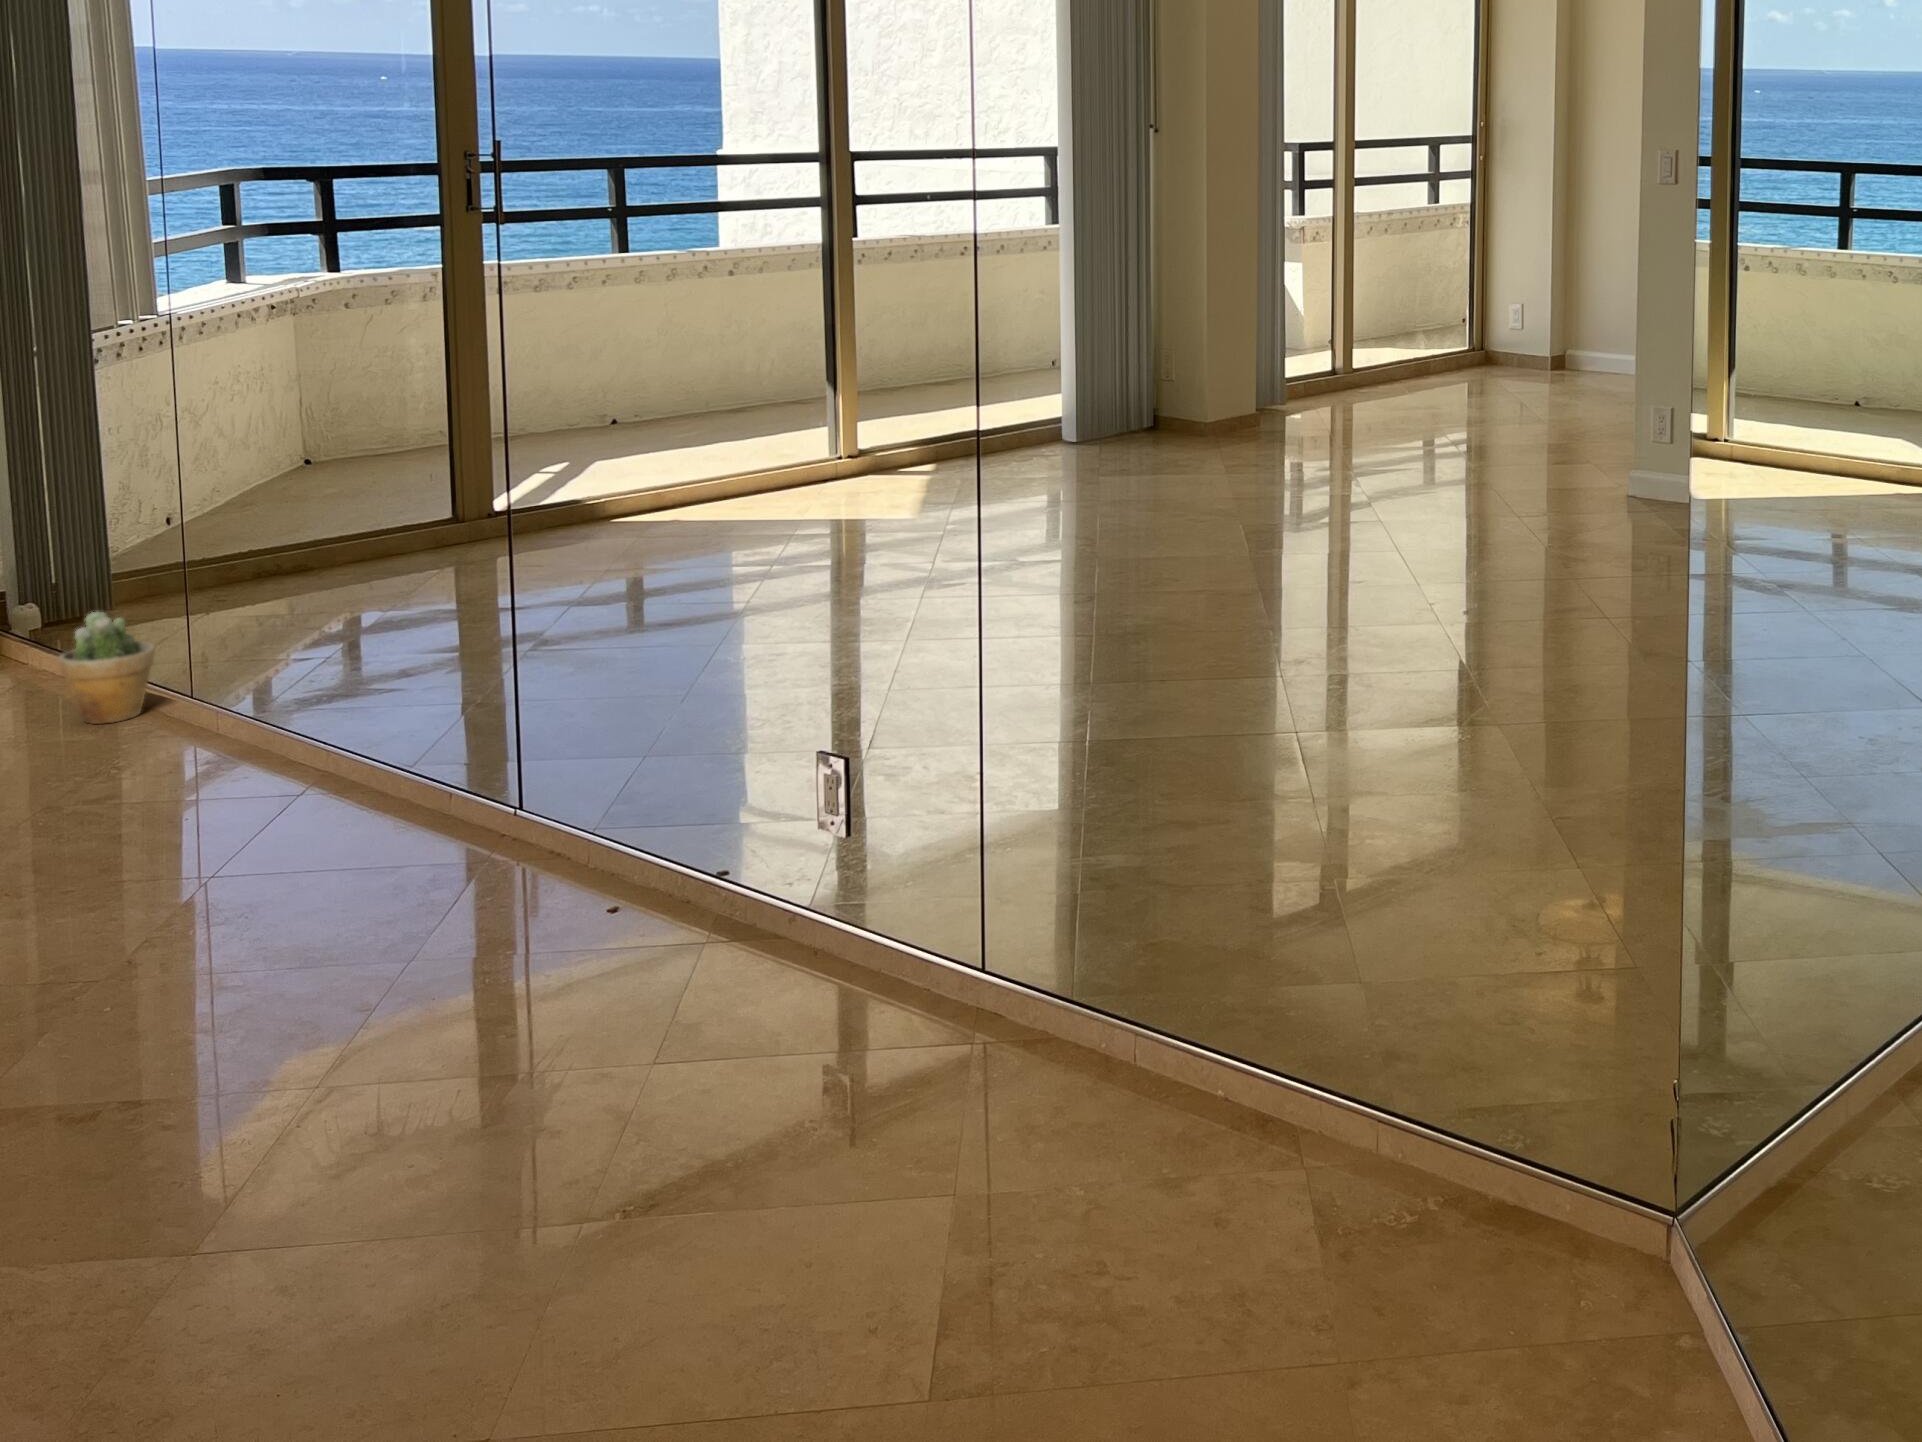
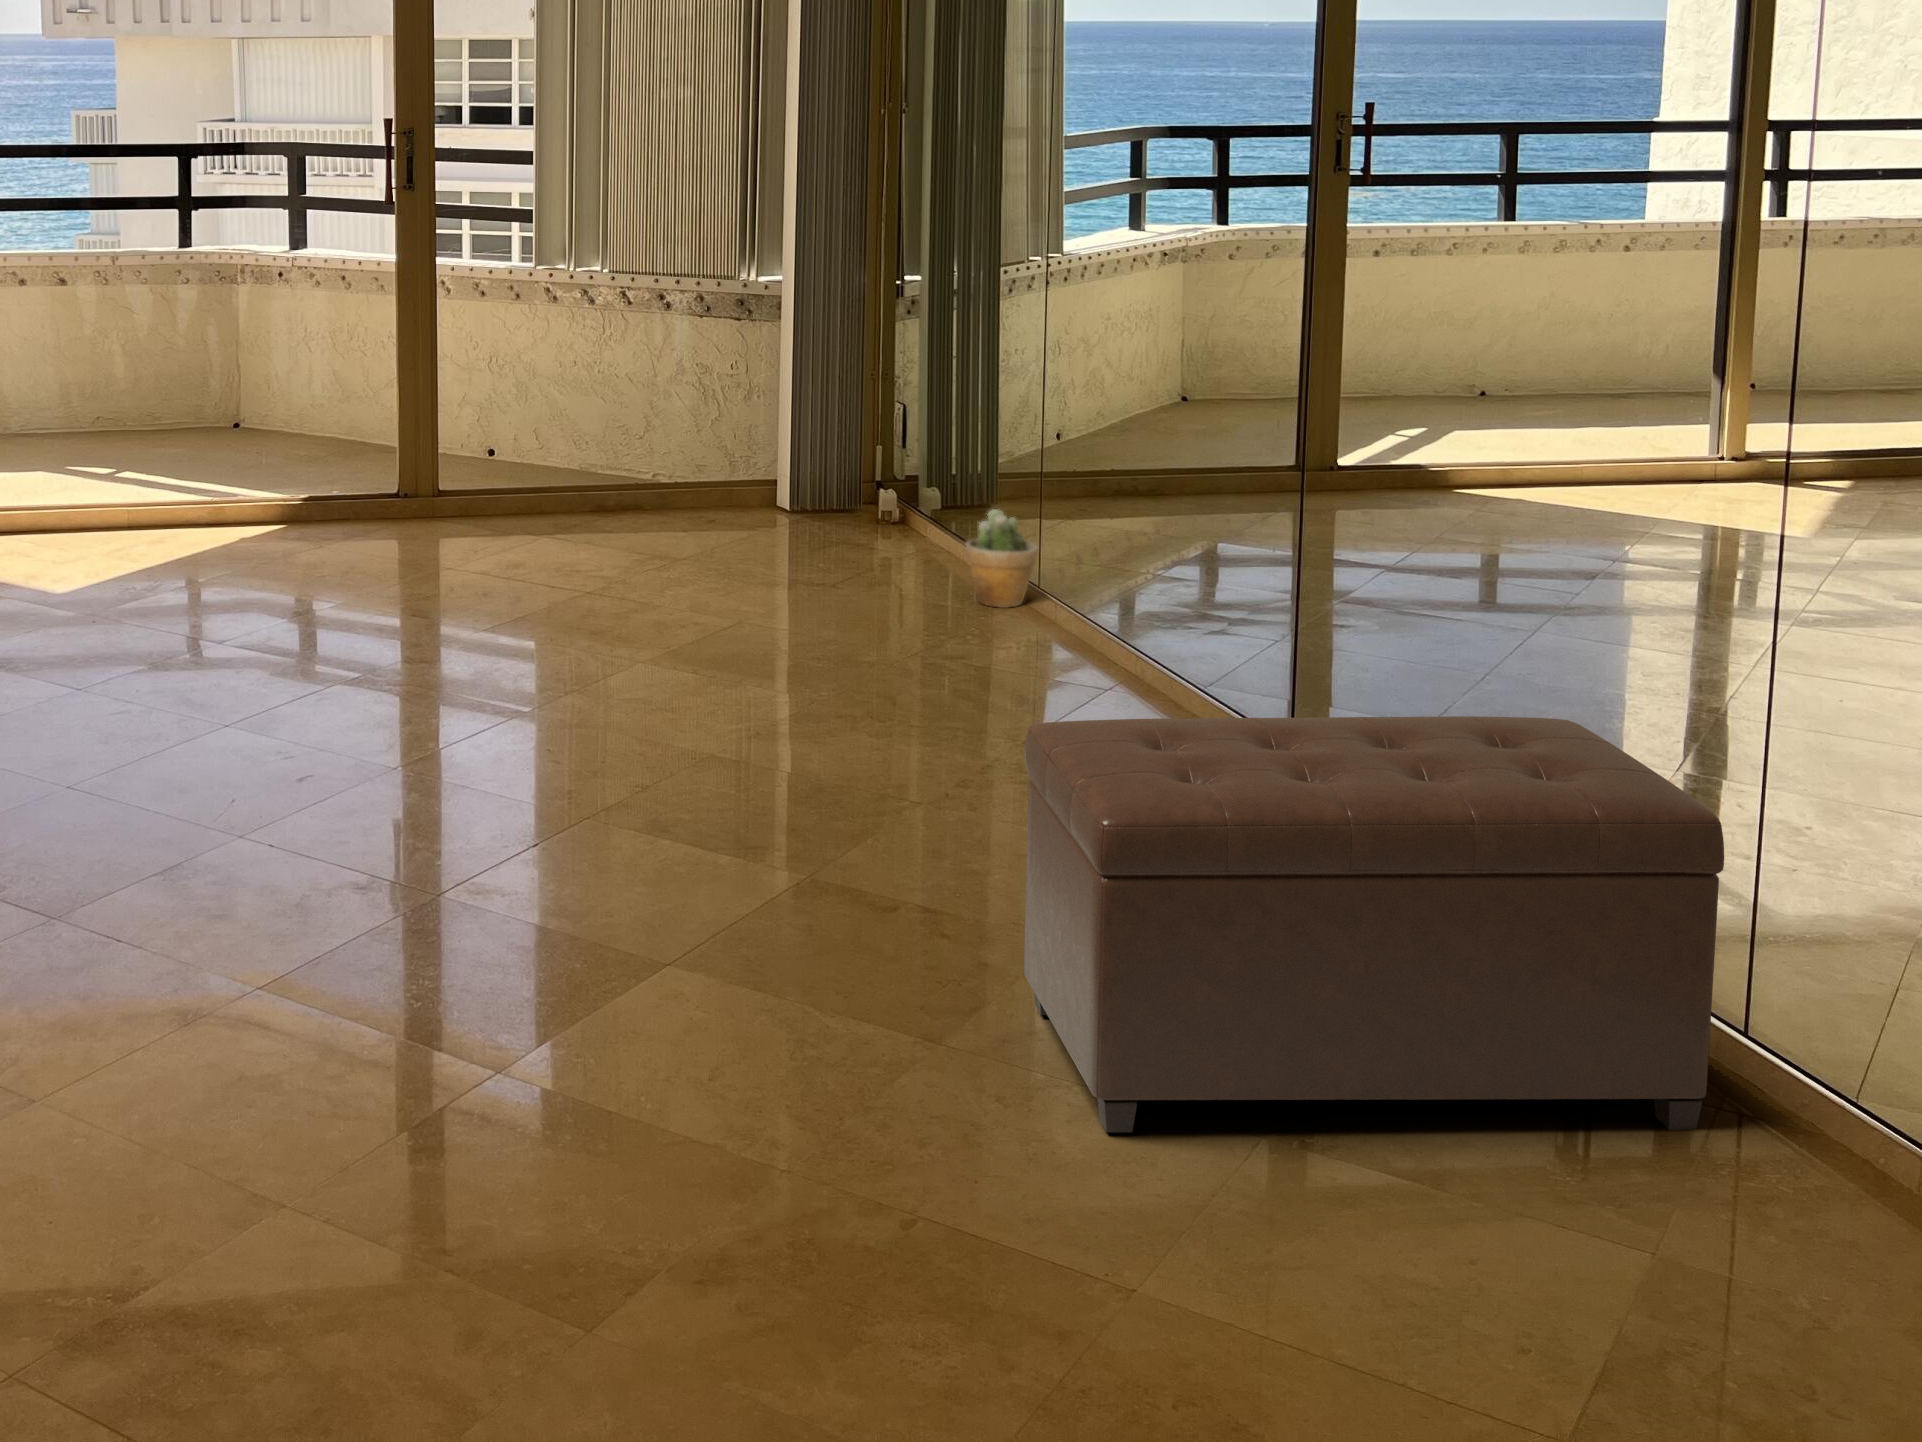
ottoman: none [132,725,877,1308] -> present [1024,716,1724,1132]

